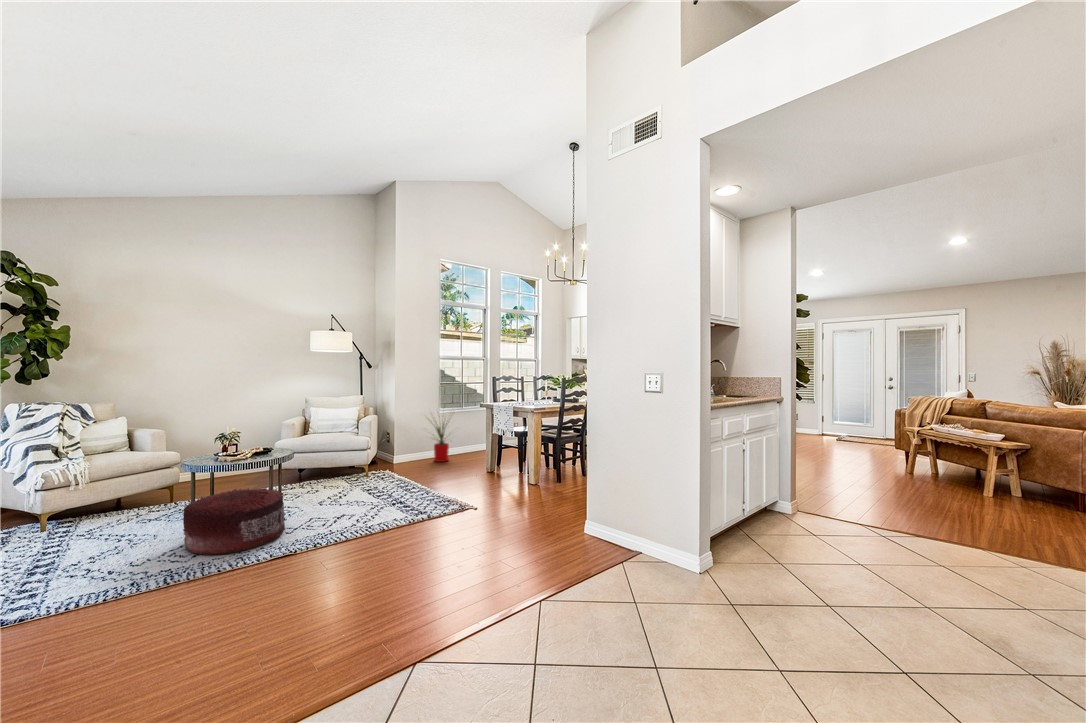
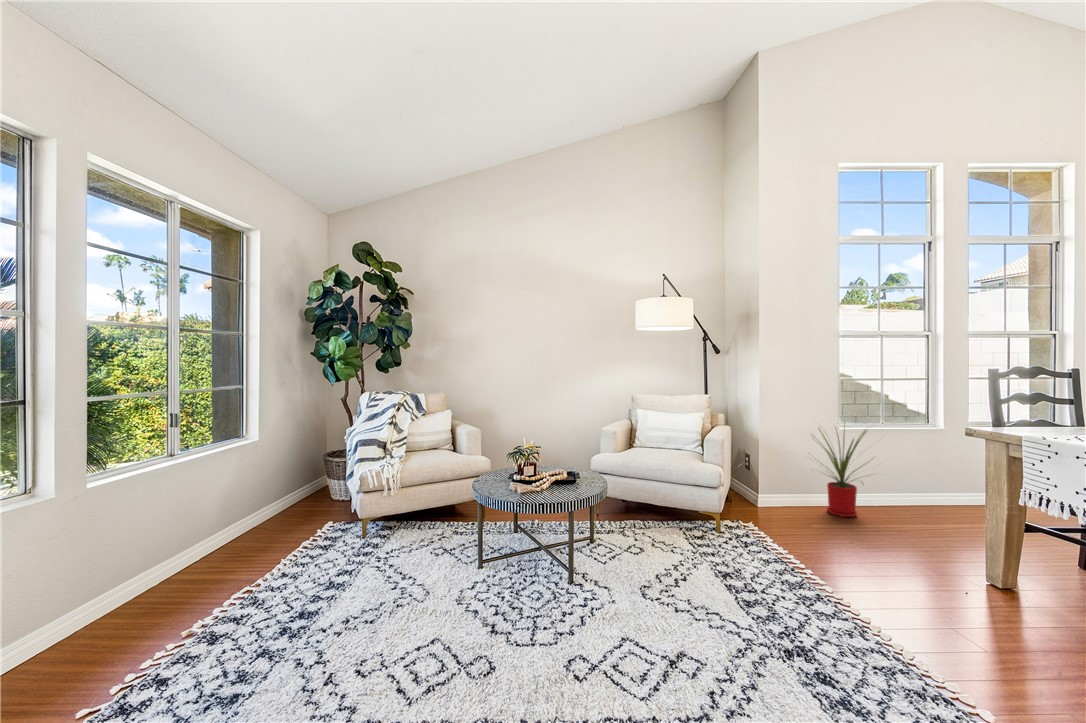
pouf: present [183,488,285,555] -> none [437,539,574,671]

